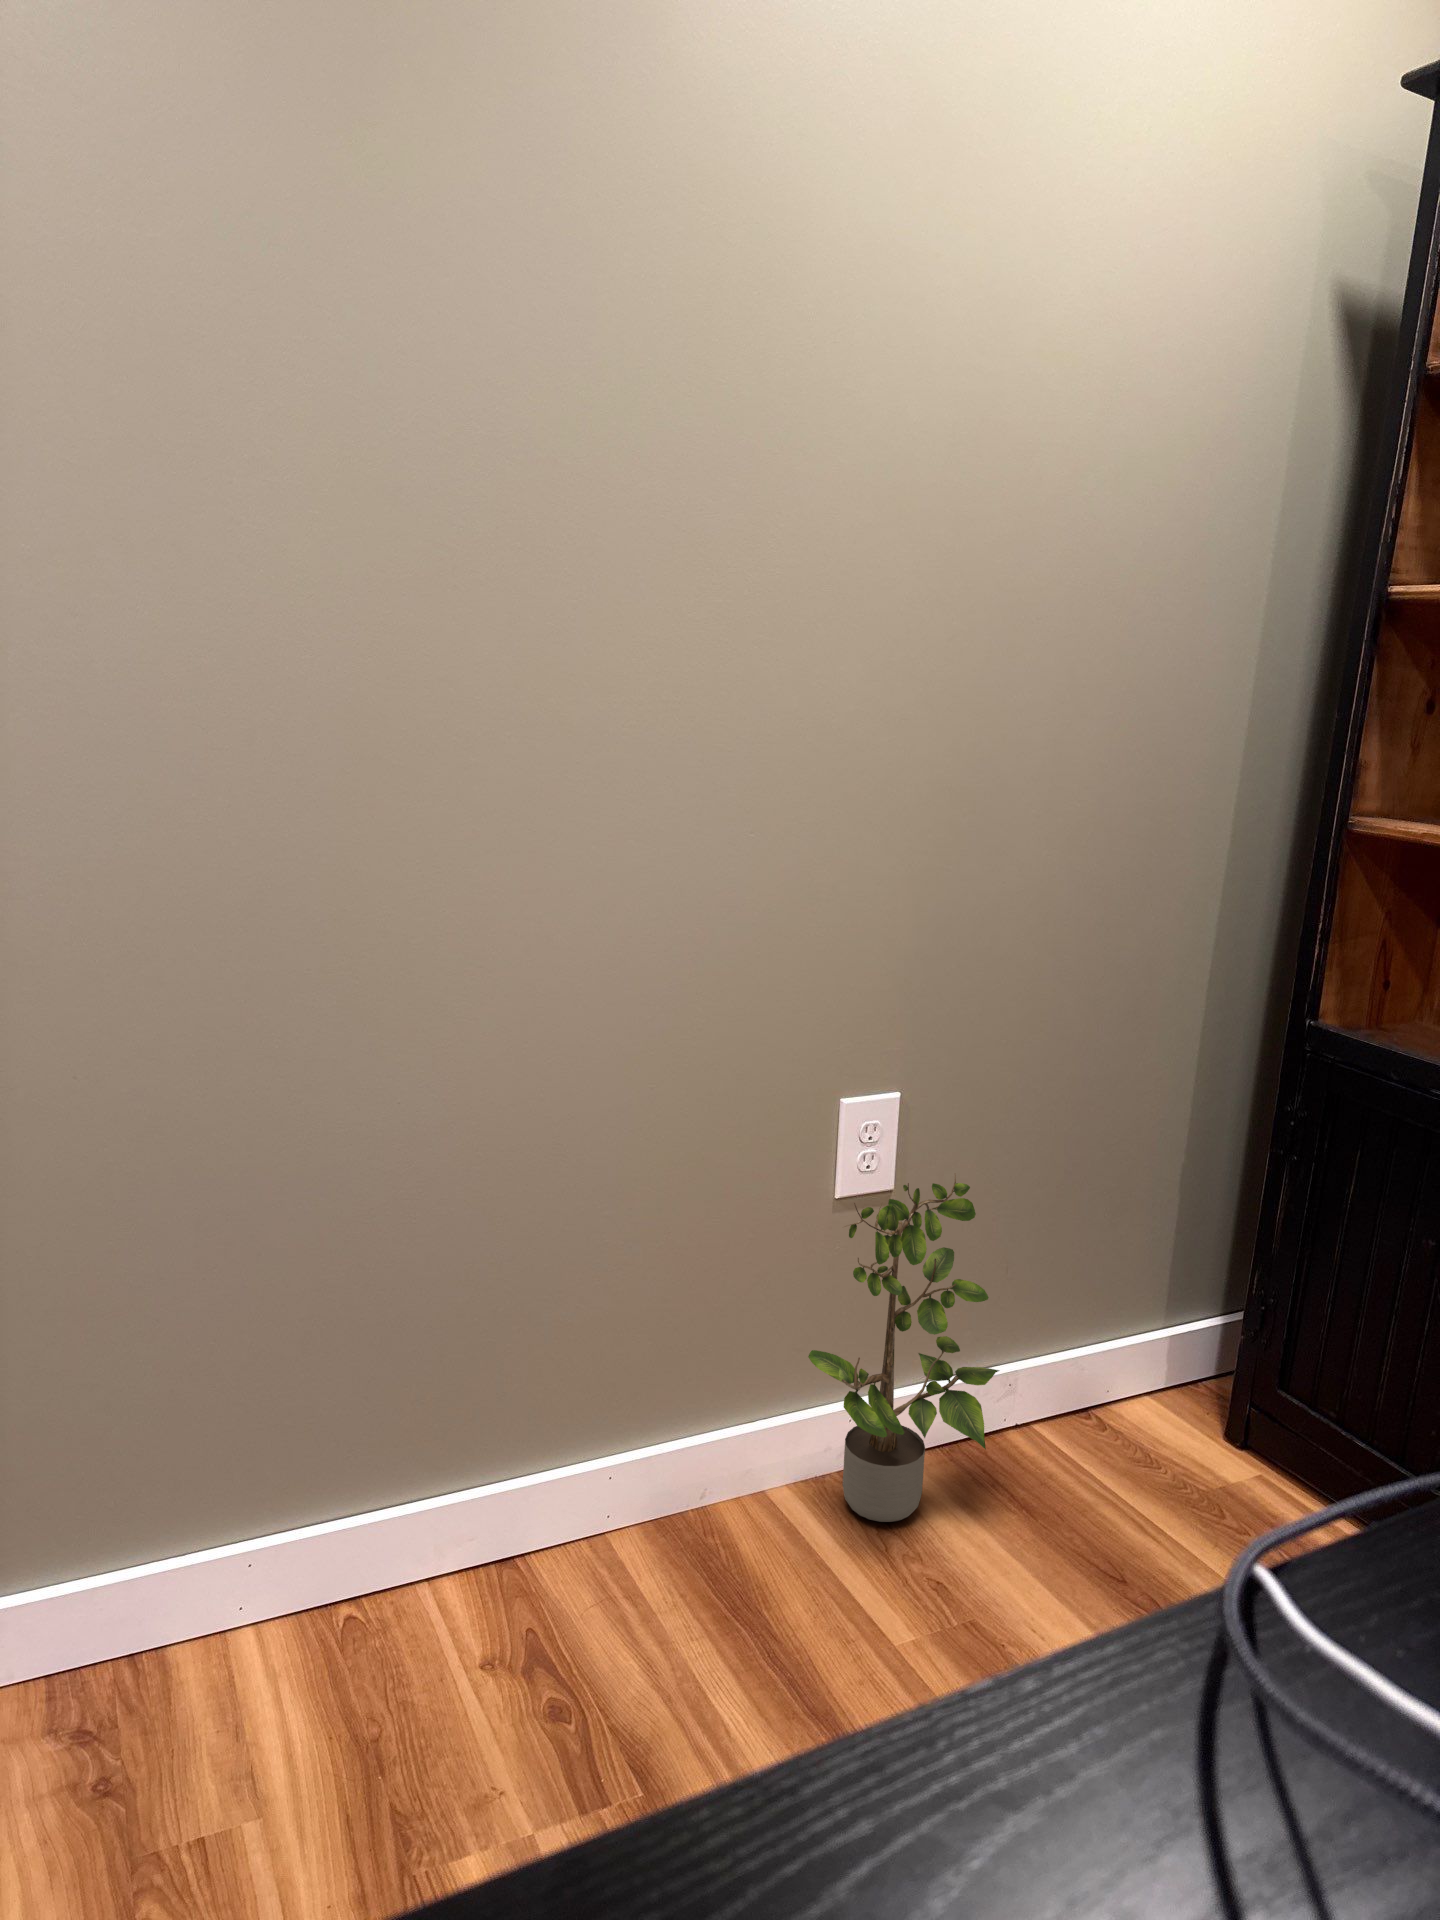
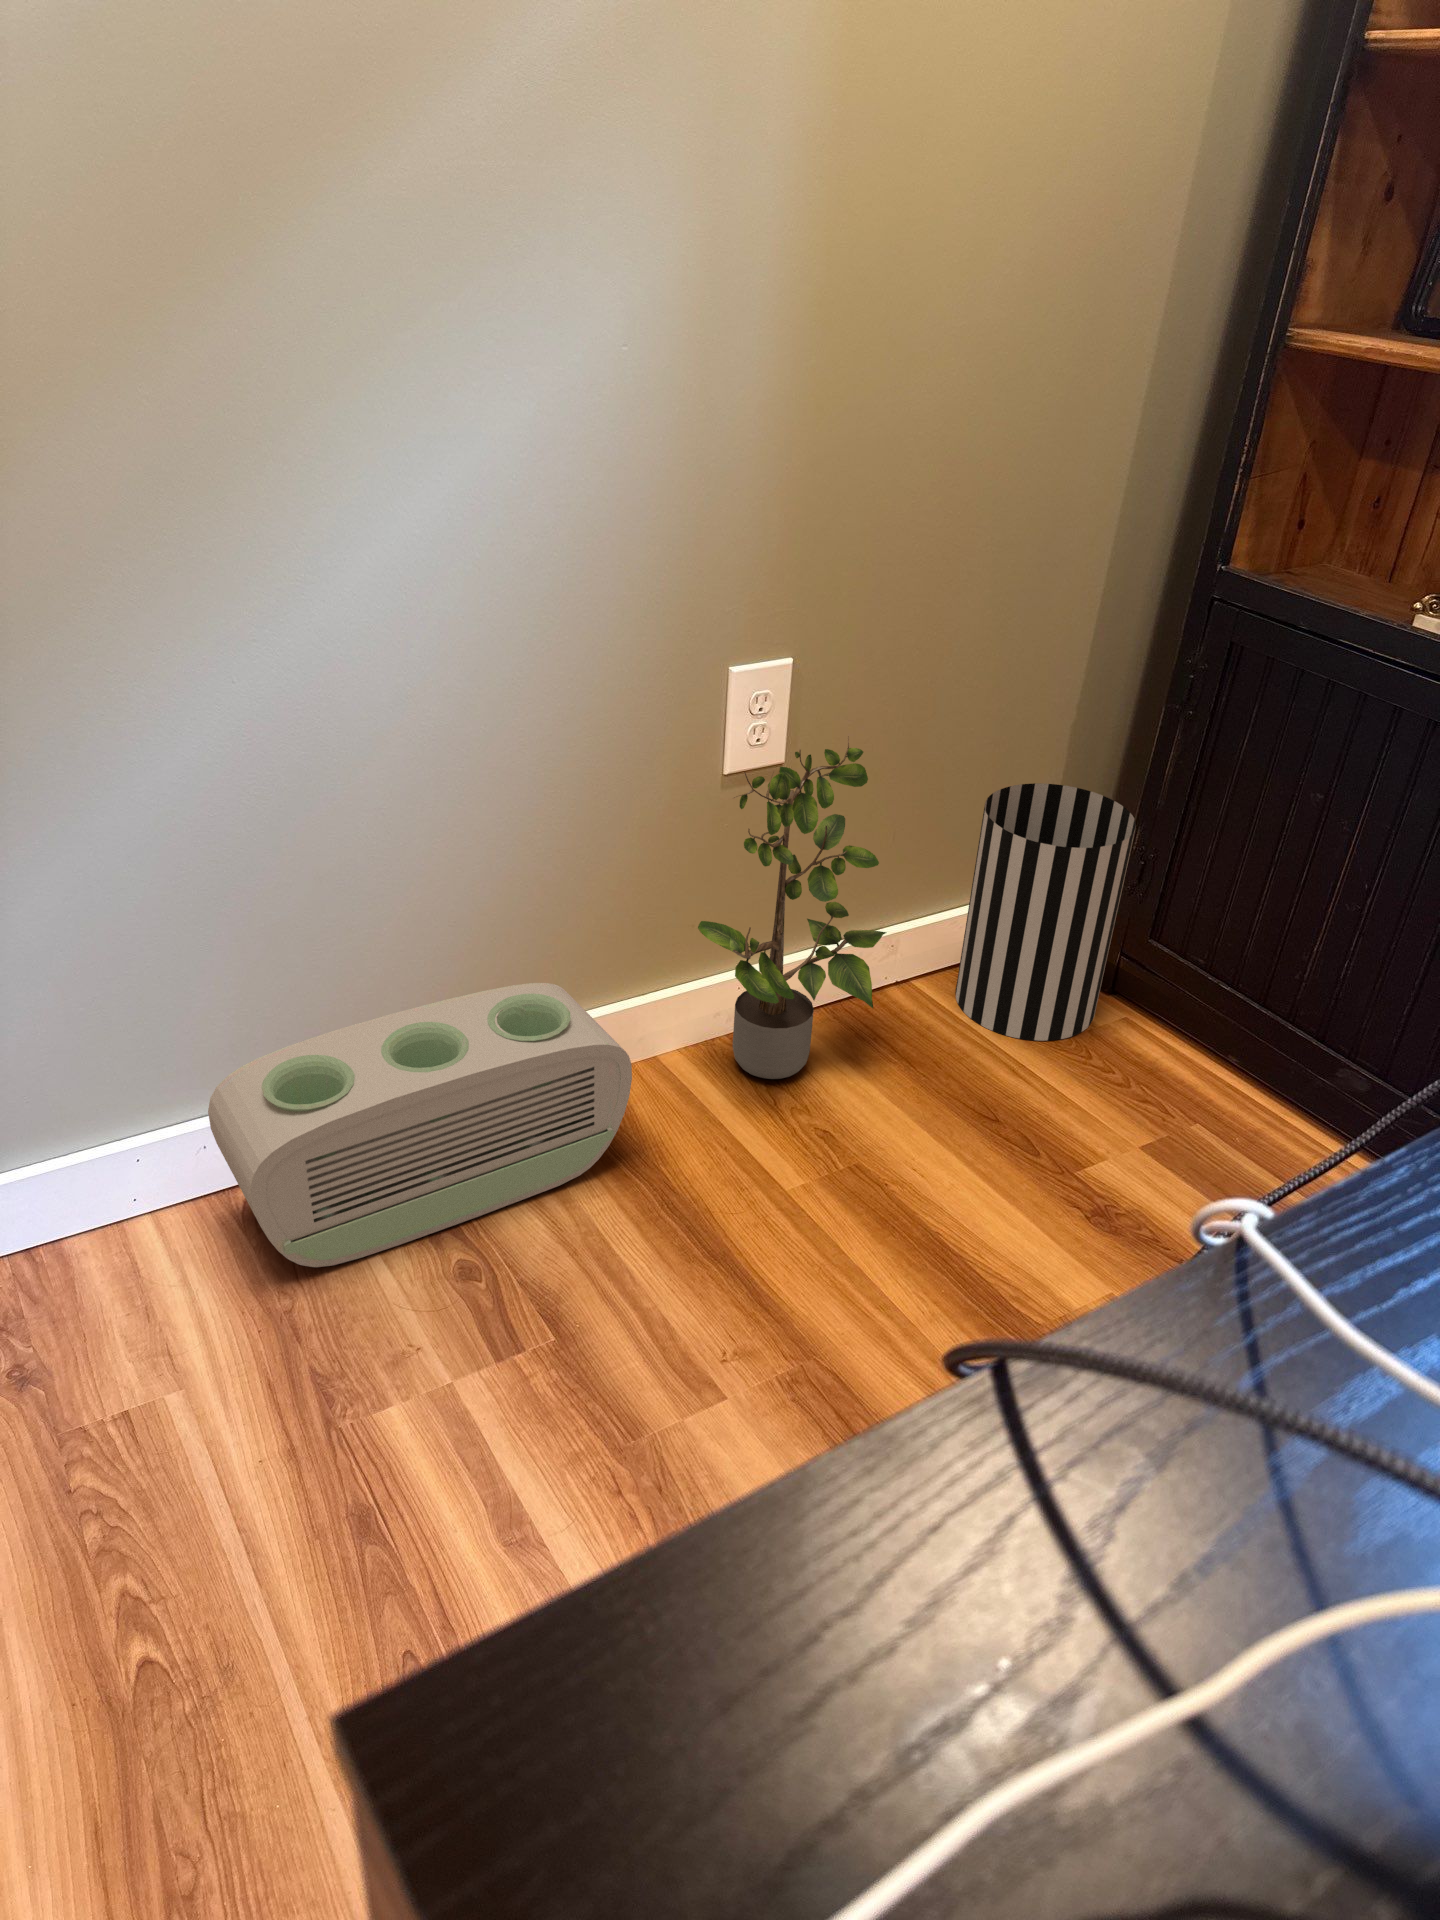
wastebasket: none [1076,1225,1250,1496] -> present [955,783,1136,1041]
air purifier: none [321,1405,737,1695] -> present [208,983,632,1267]

